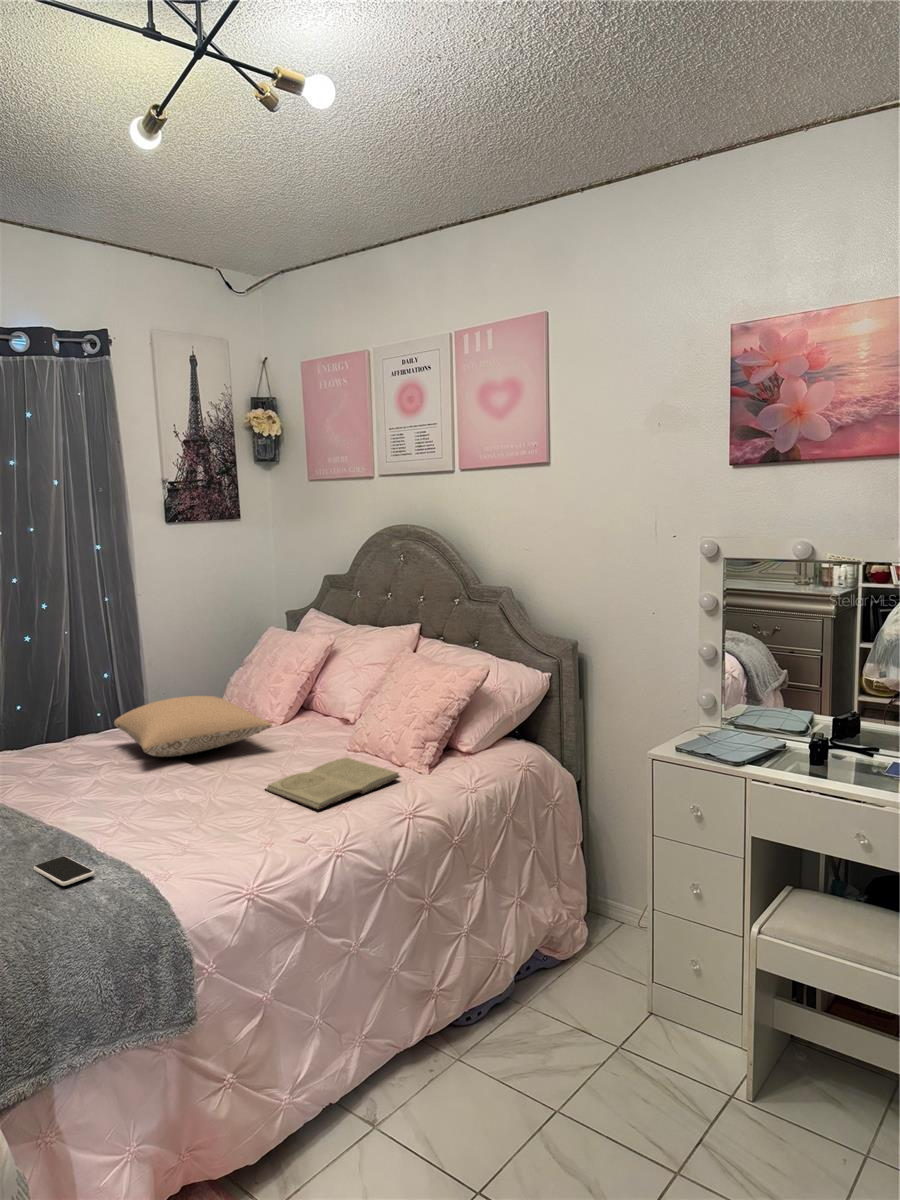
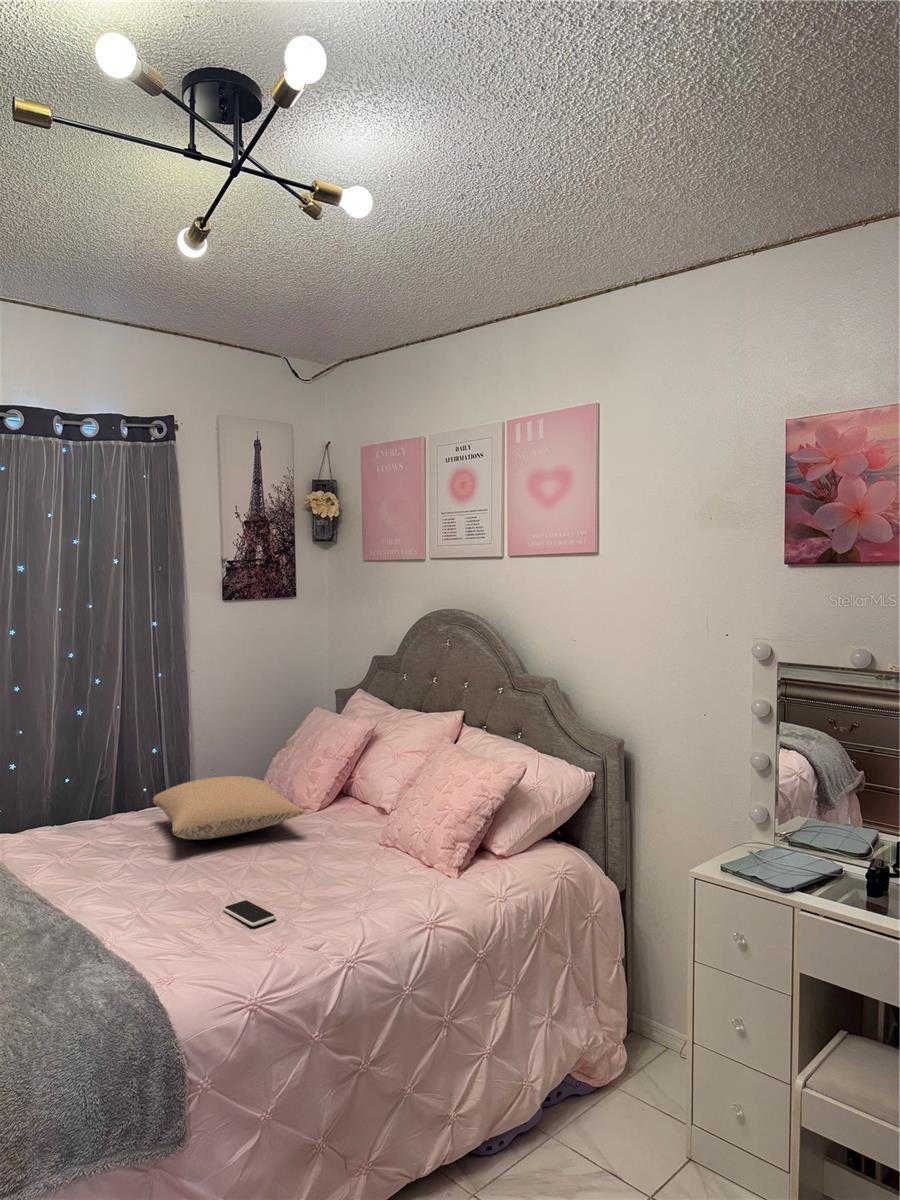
book: present [265,758,400,810] -> none [288,851,427,911]
smartphone: present [33,856,95,886] -> present [223,900,276,926]

